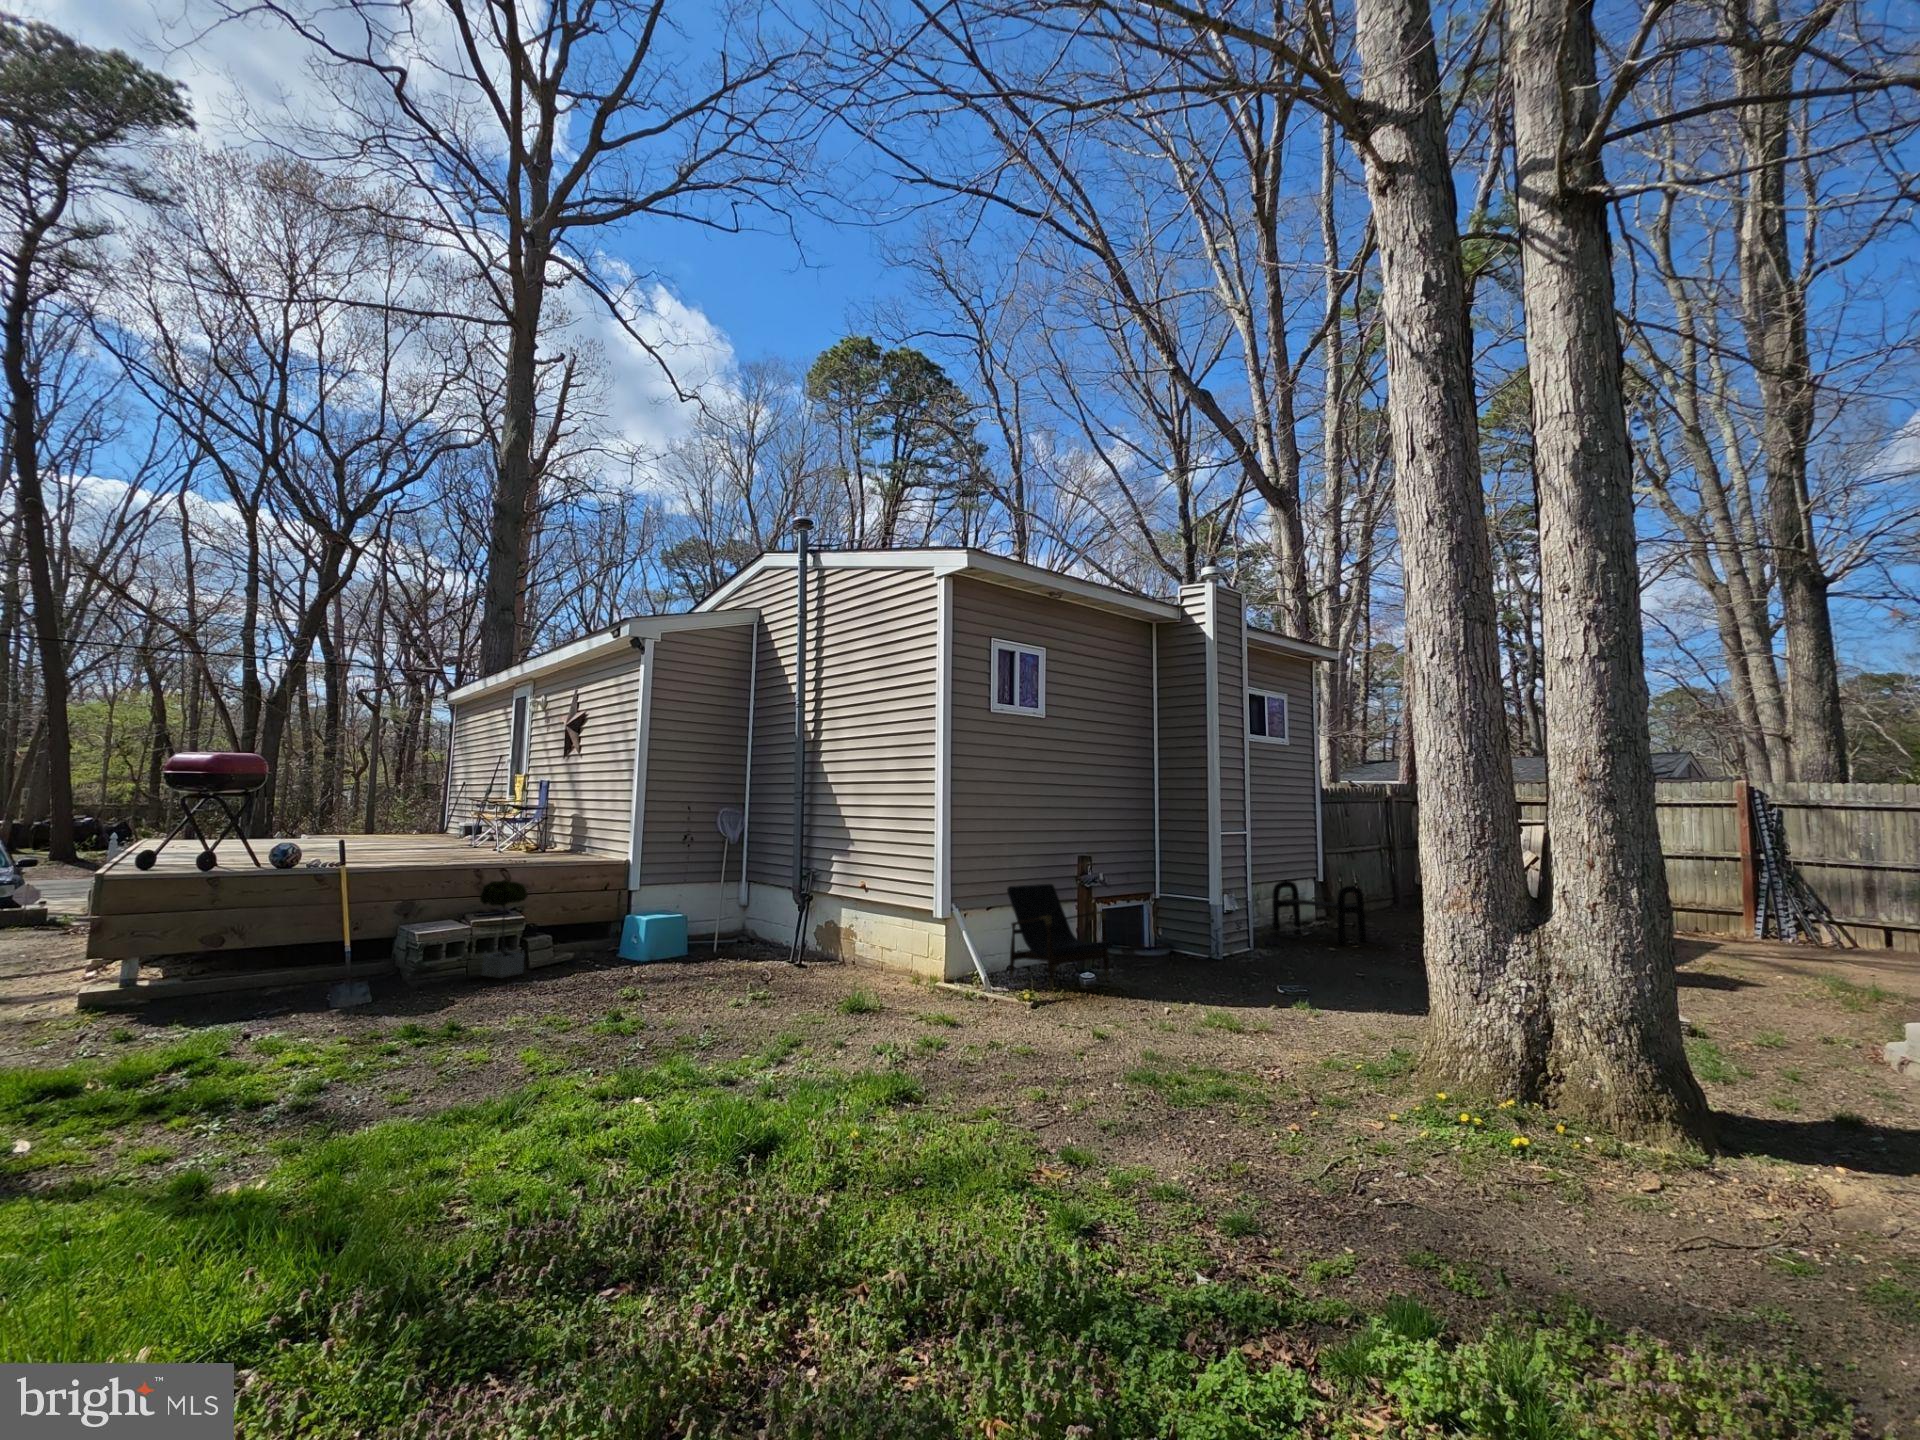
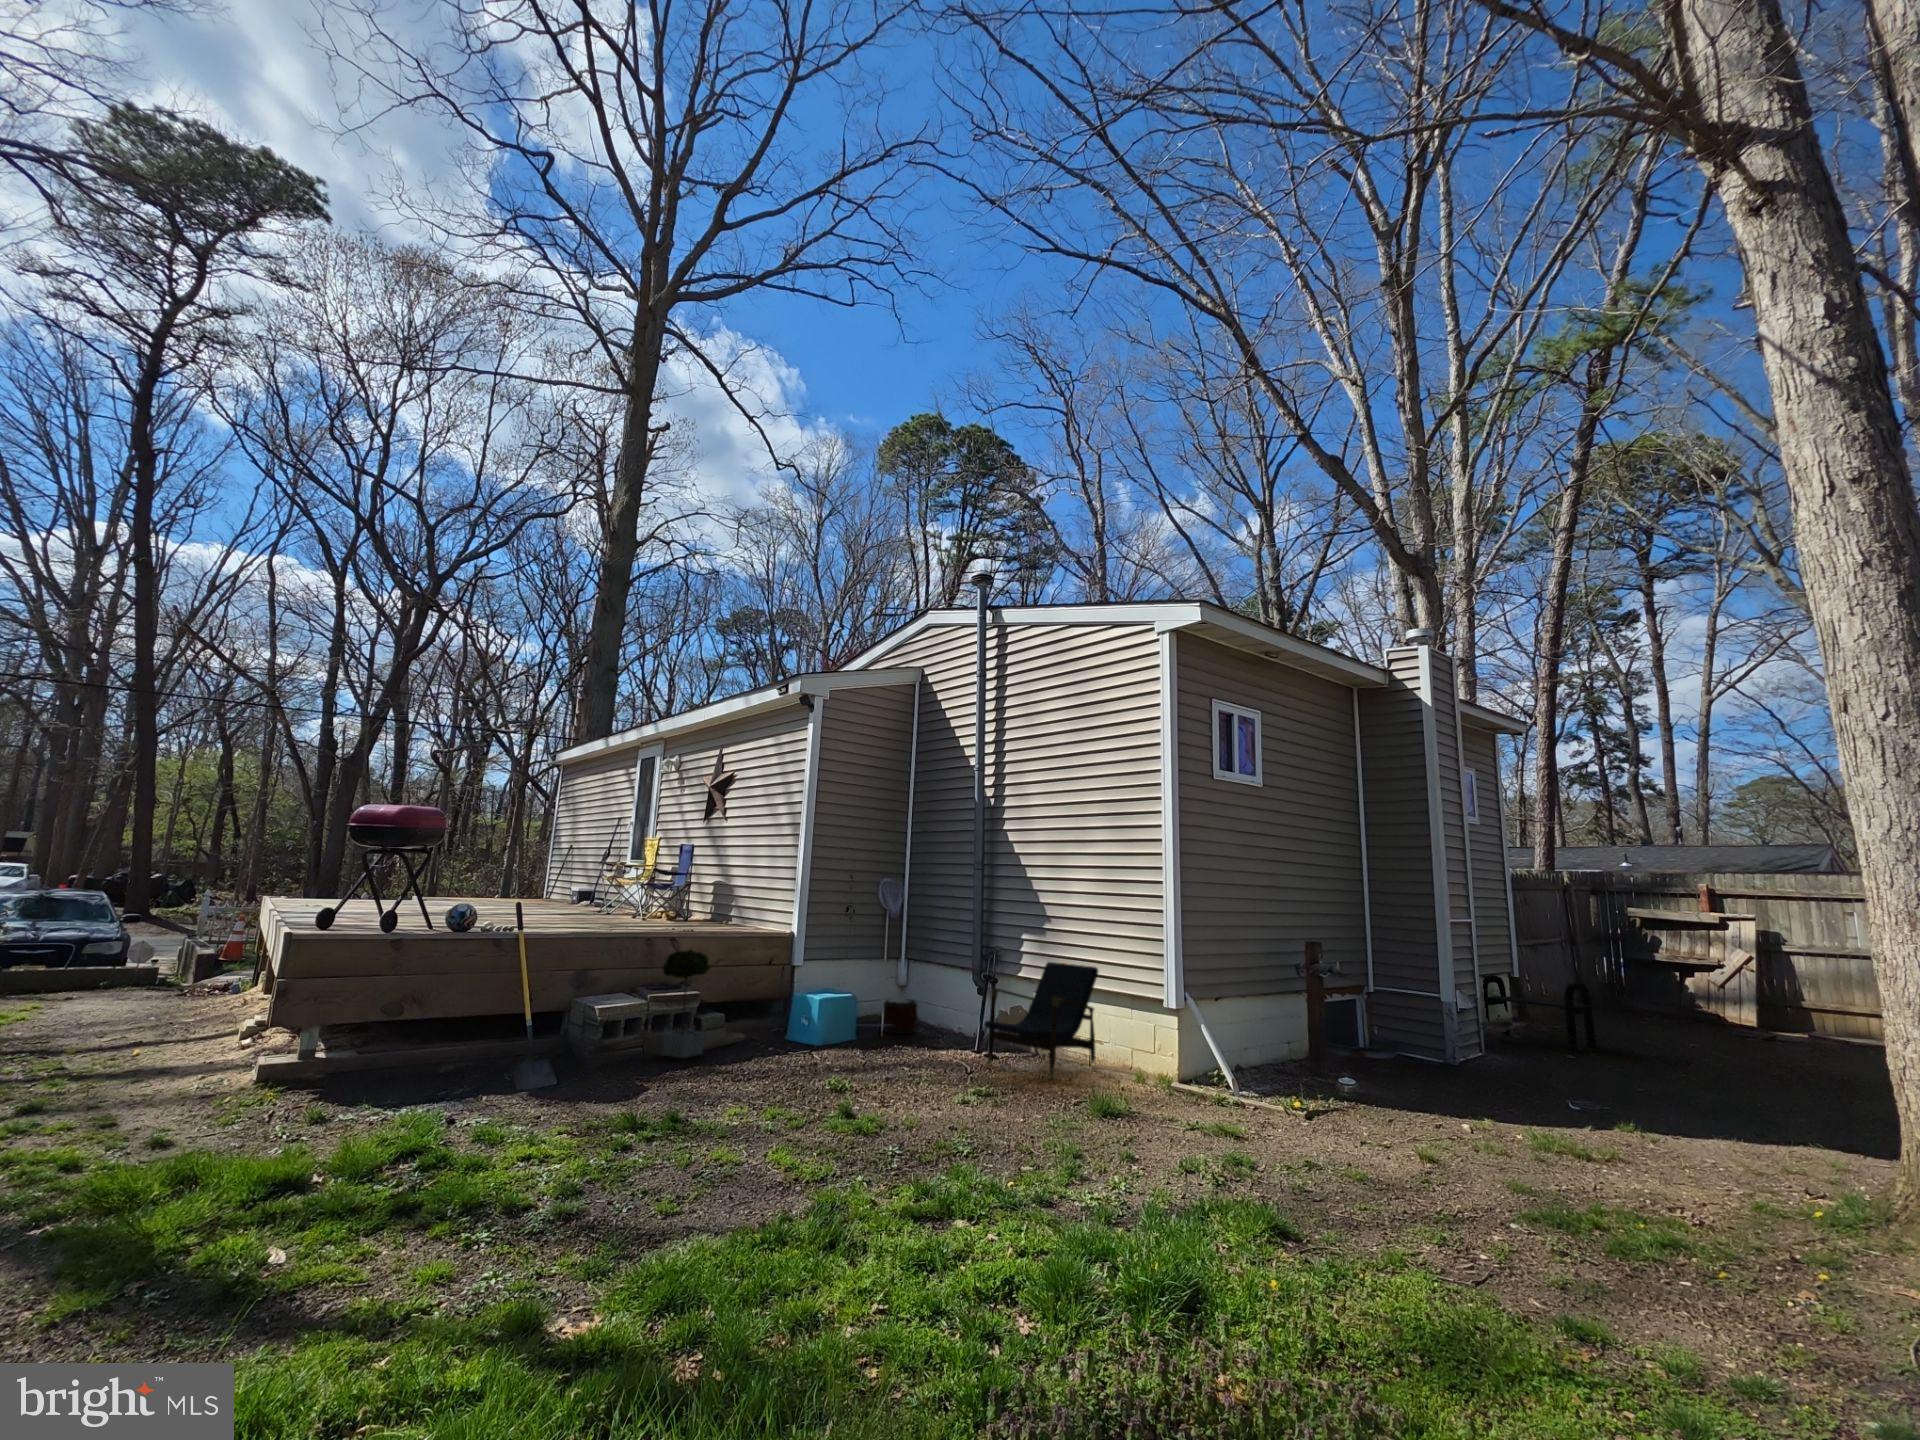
lounge chair: present [1007,884,1113,990] -> present [984,962,1098,1080]
bucket: none [715,918,750,950] -> present [883,1000,918,1034]

